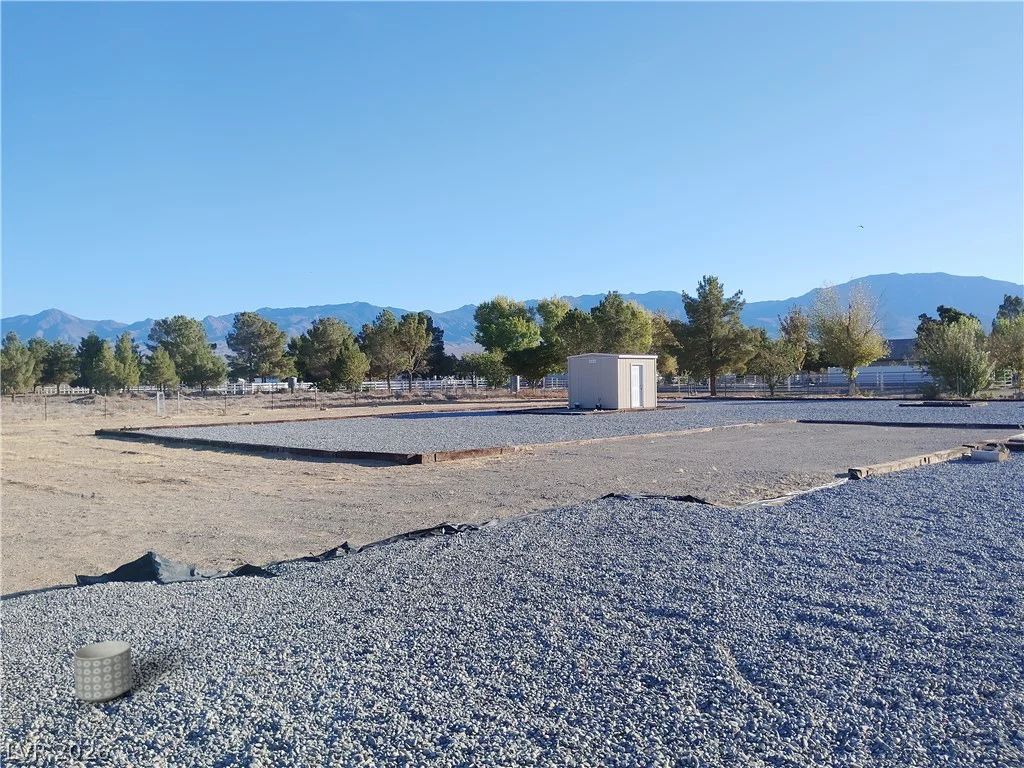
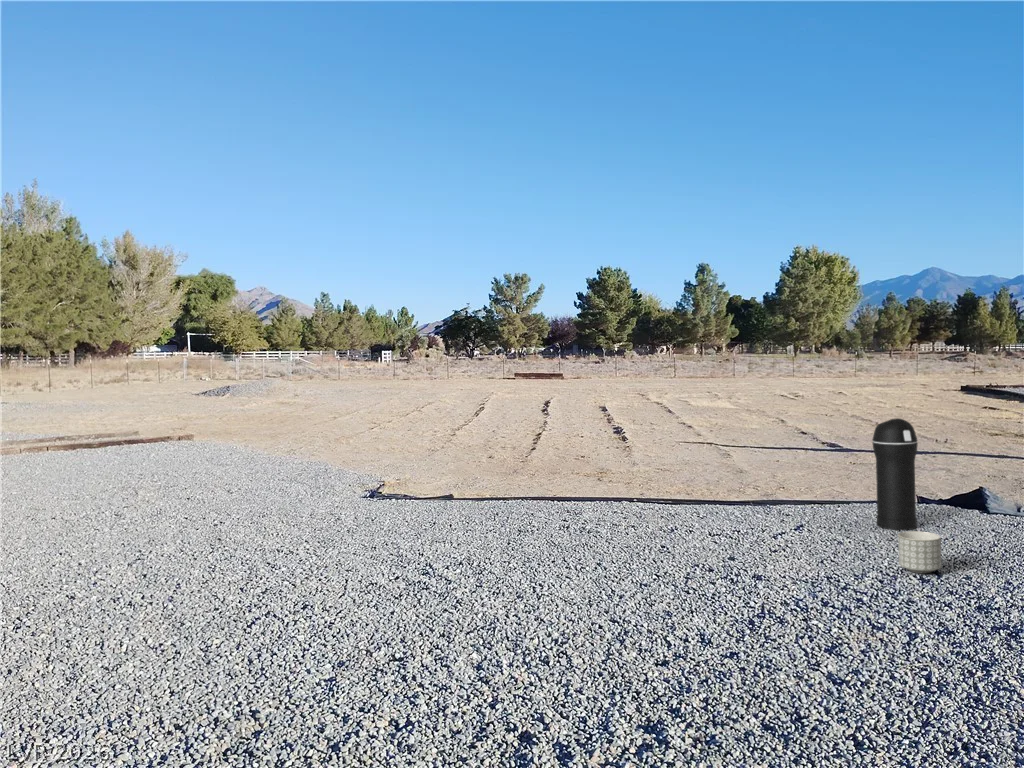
trash can: none [24,488,86,637] -> present [872,418,918,530]

